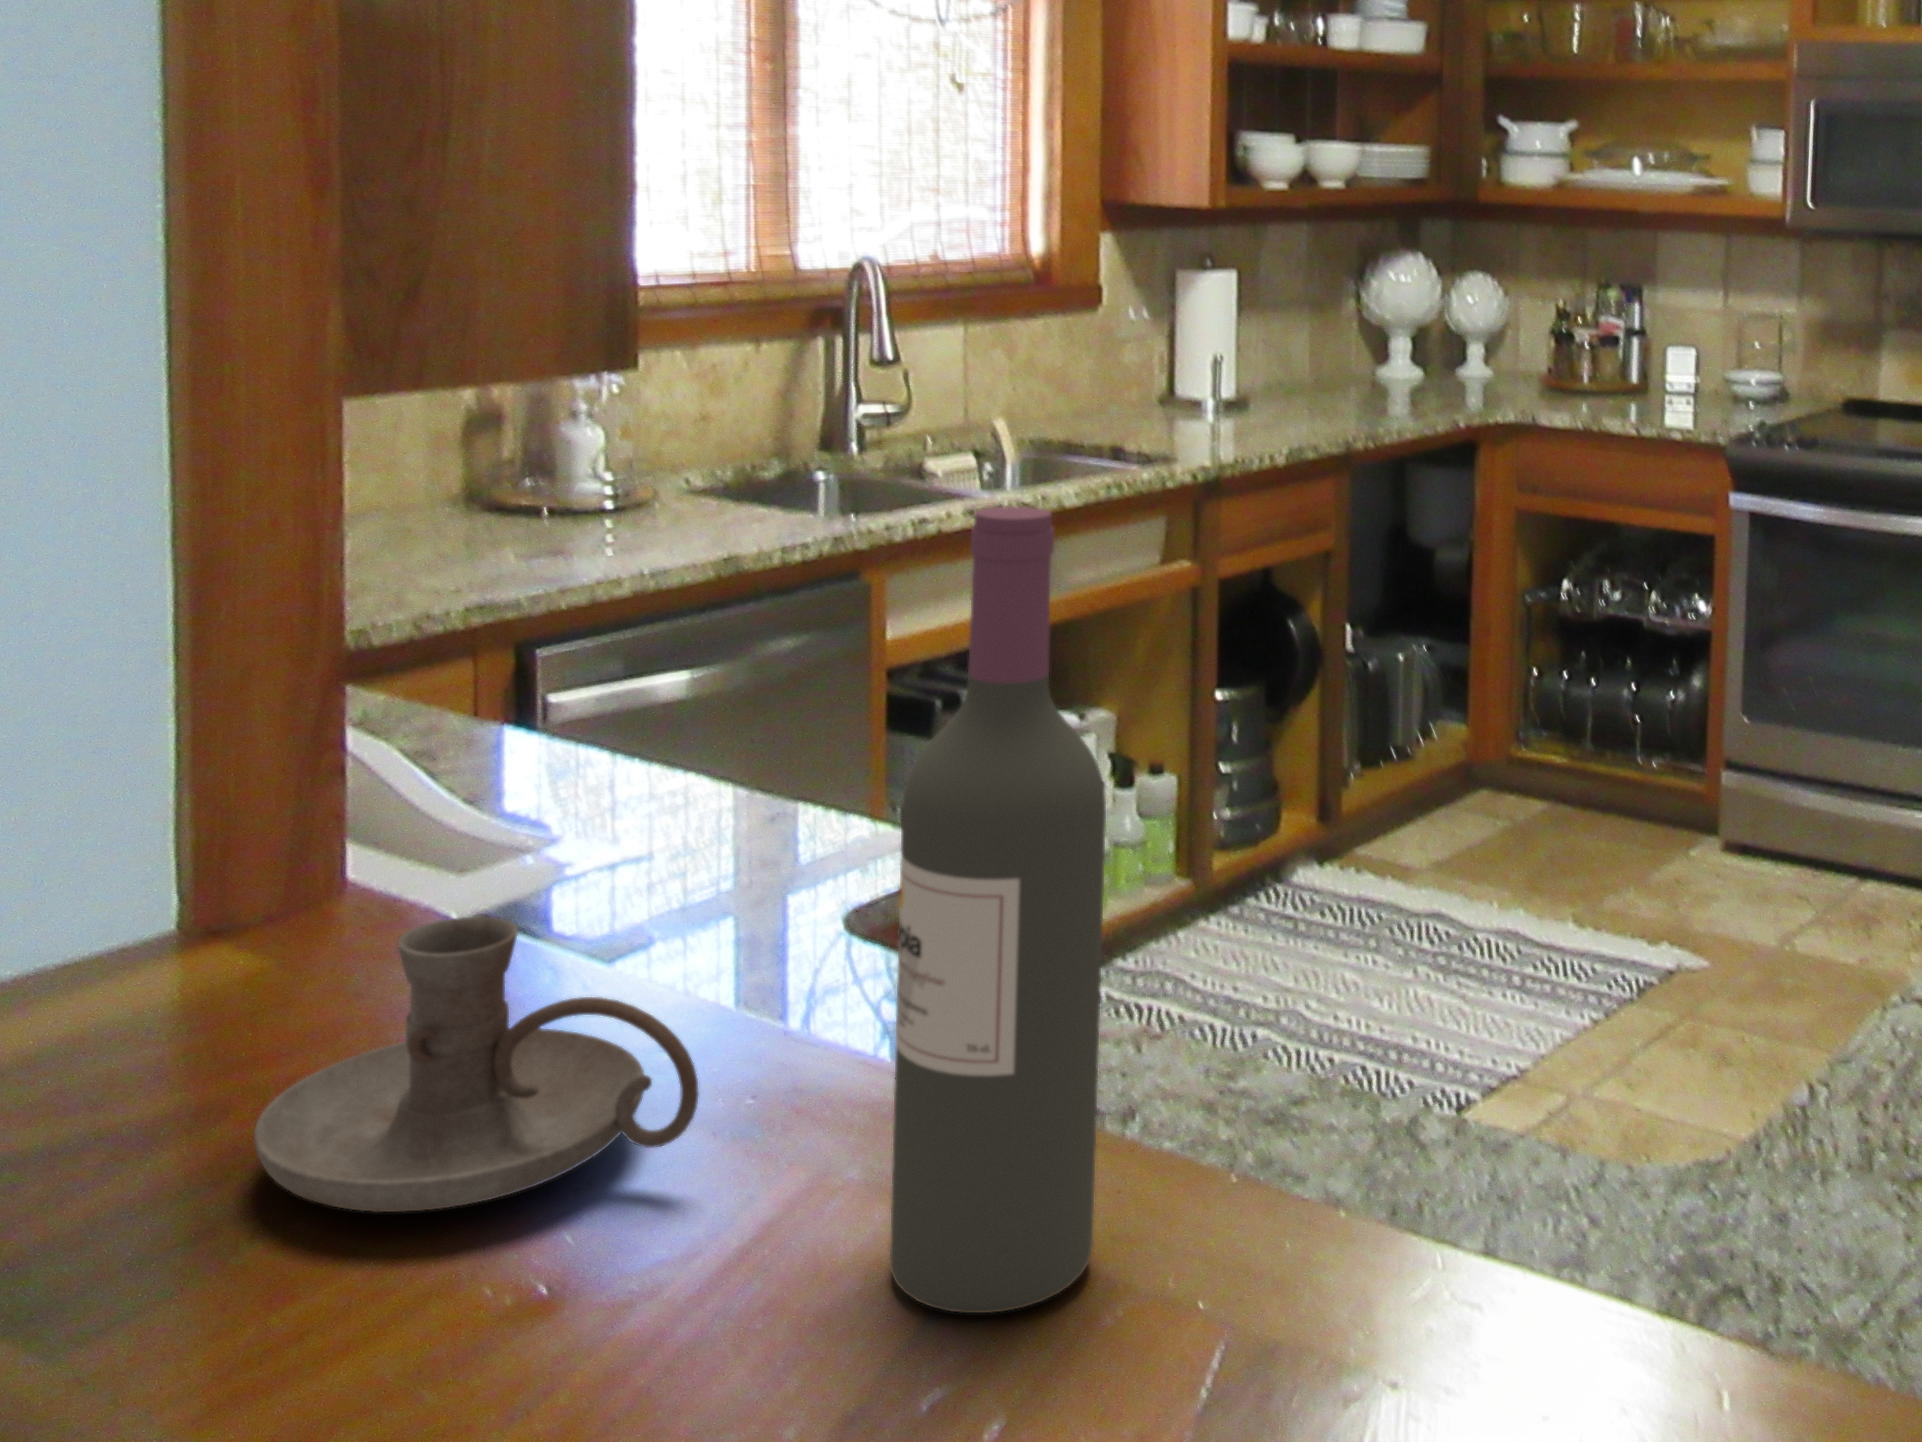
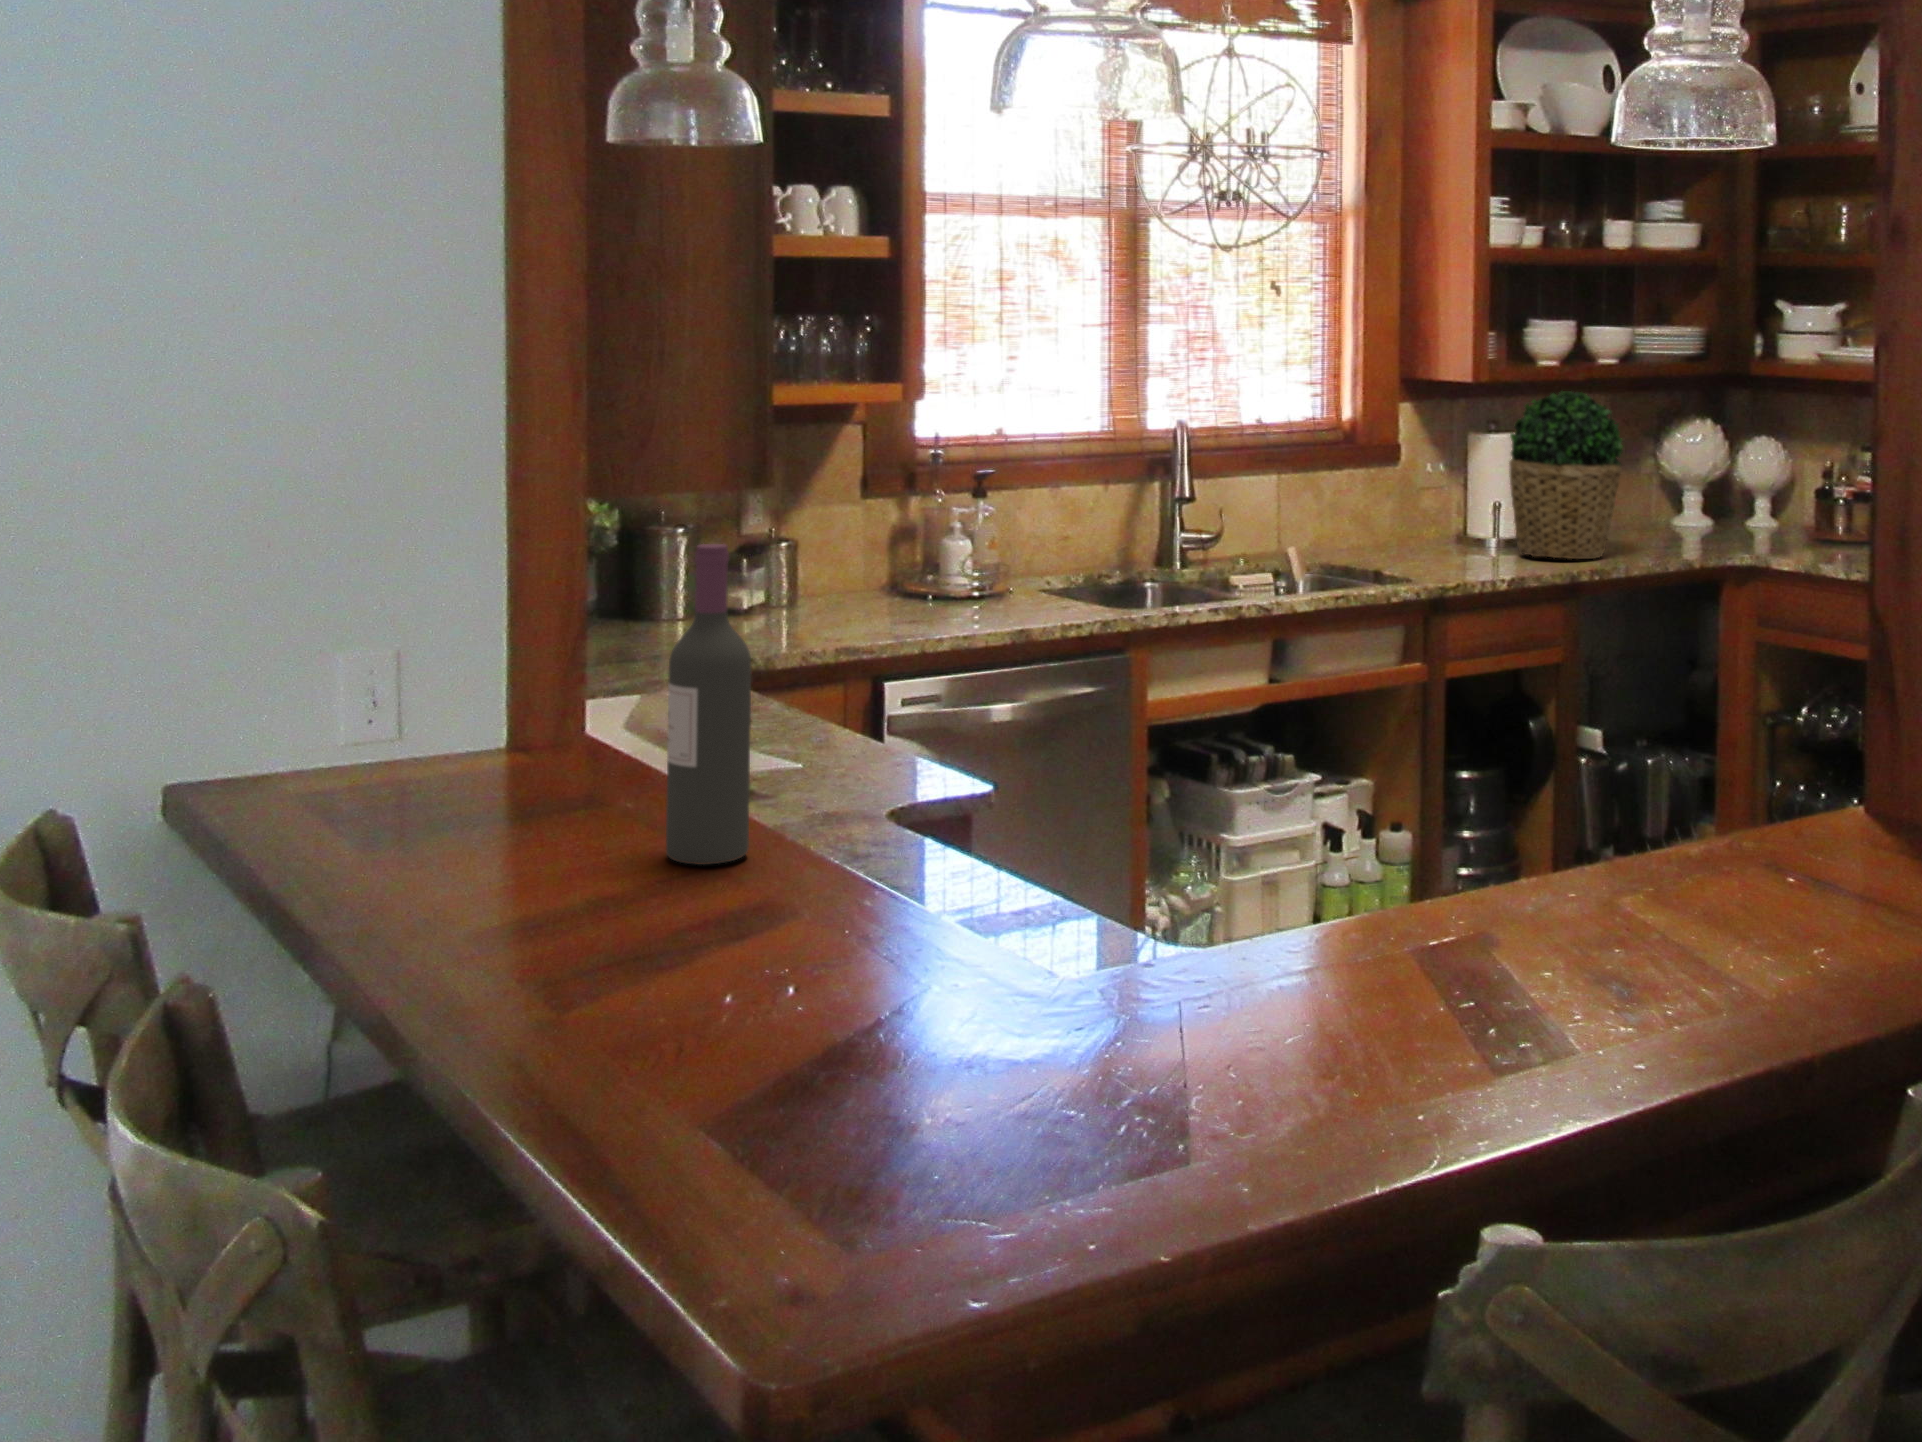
potted plant: none [1242,219,1380,421] -> present [1509,391,1623,559]
candle holder: present [254,917,699,1212] -> none [482,710,631,812]

